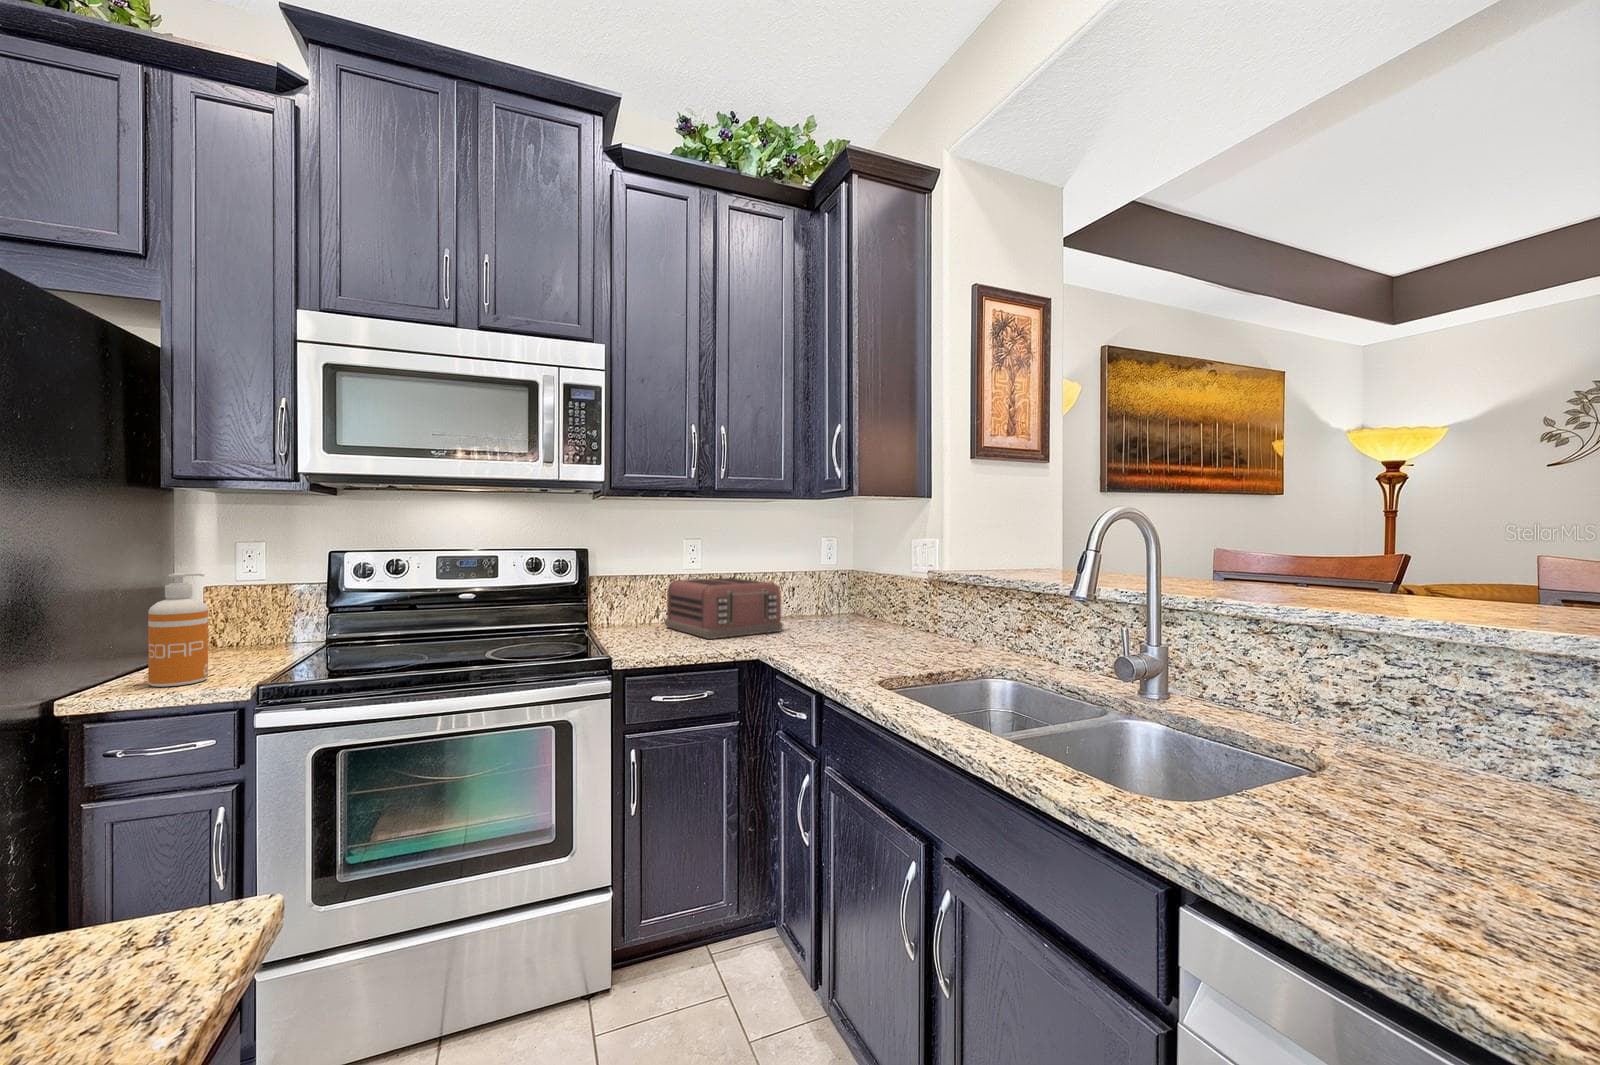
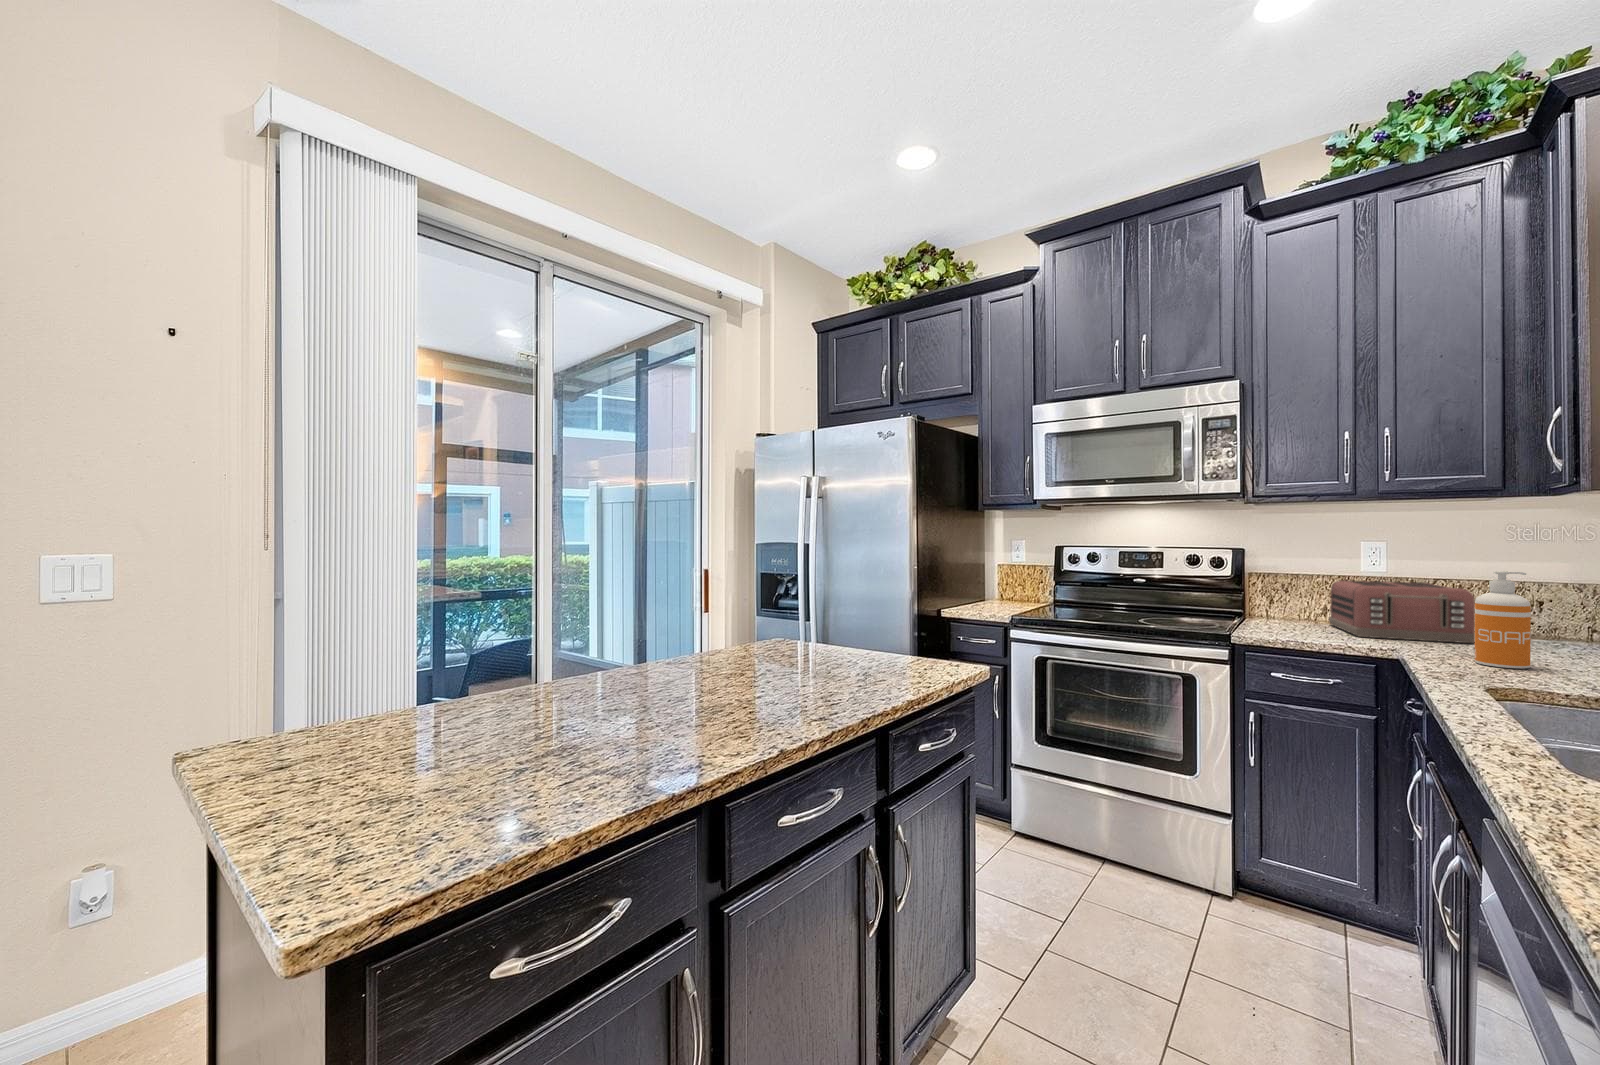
soap dispenser: present [148,573,208,687] -> present [1474,571,1531,669]

